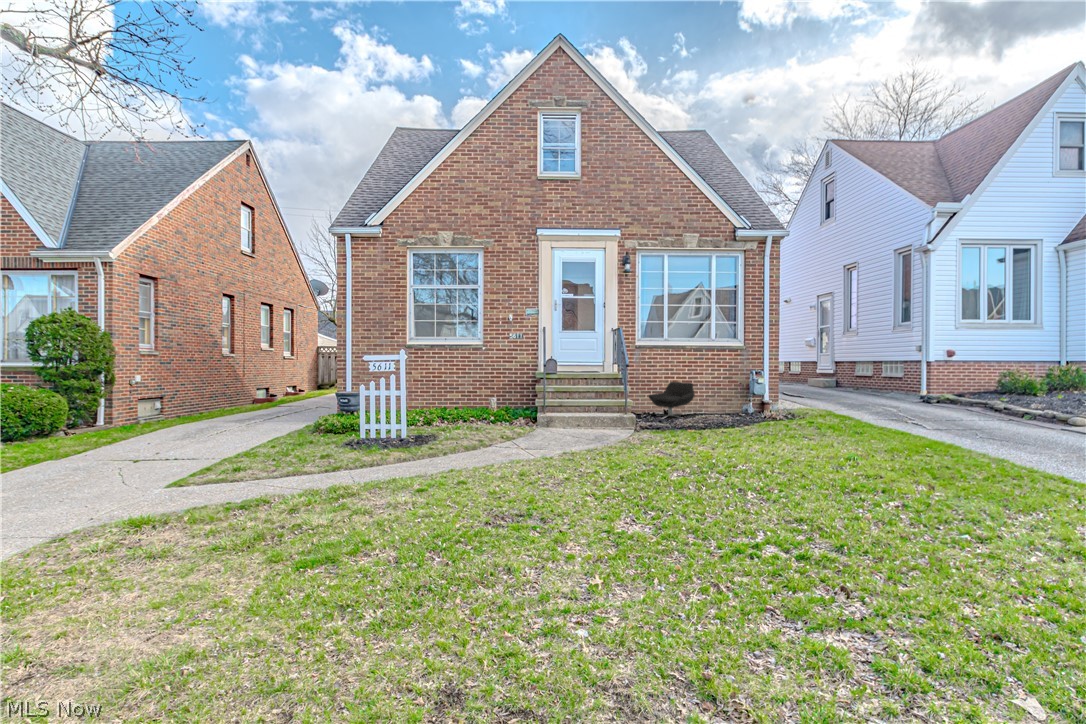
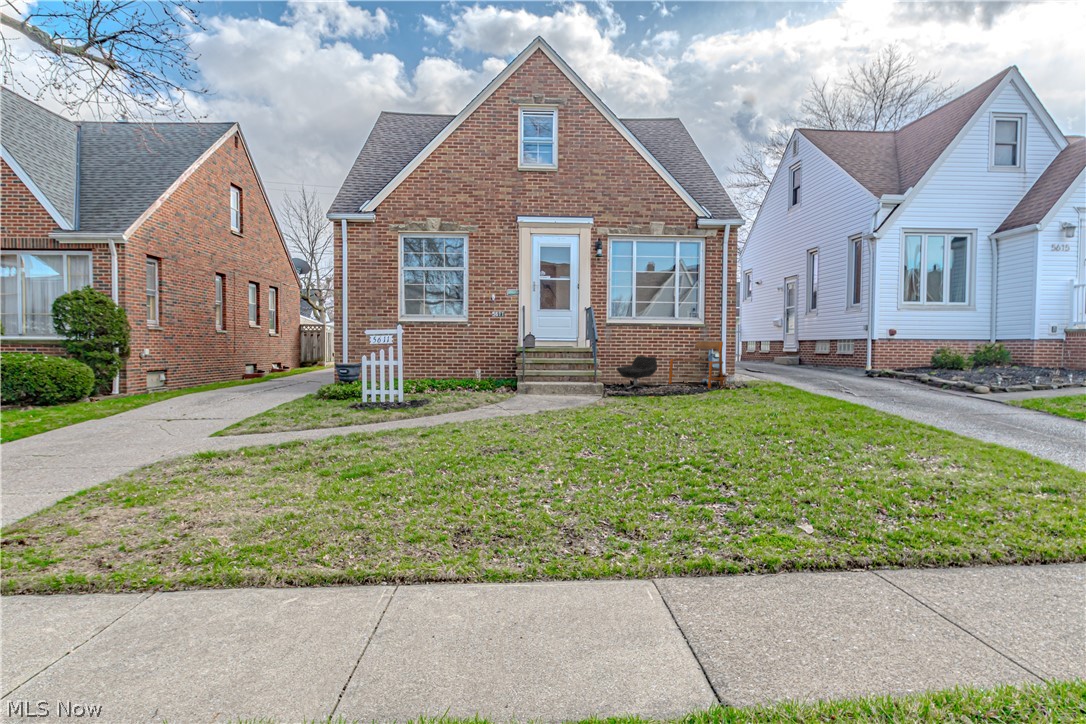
bench: none [706,364,770,419] -> present [669,341,724,388]

